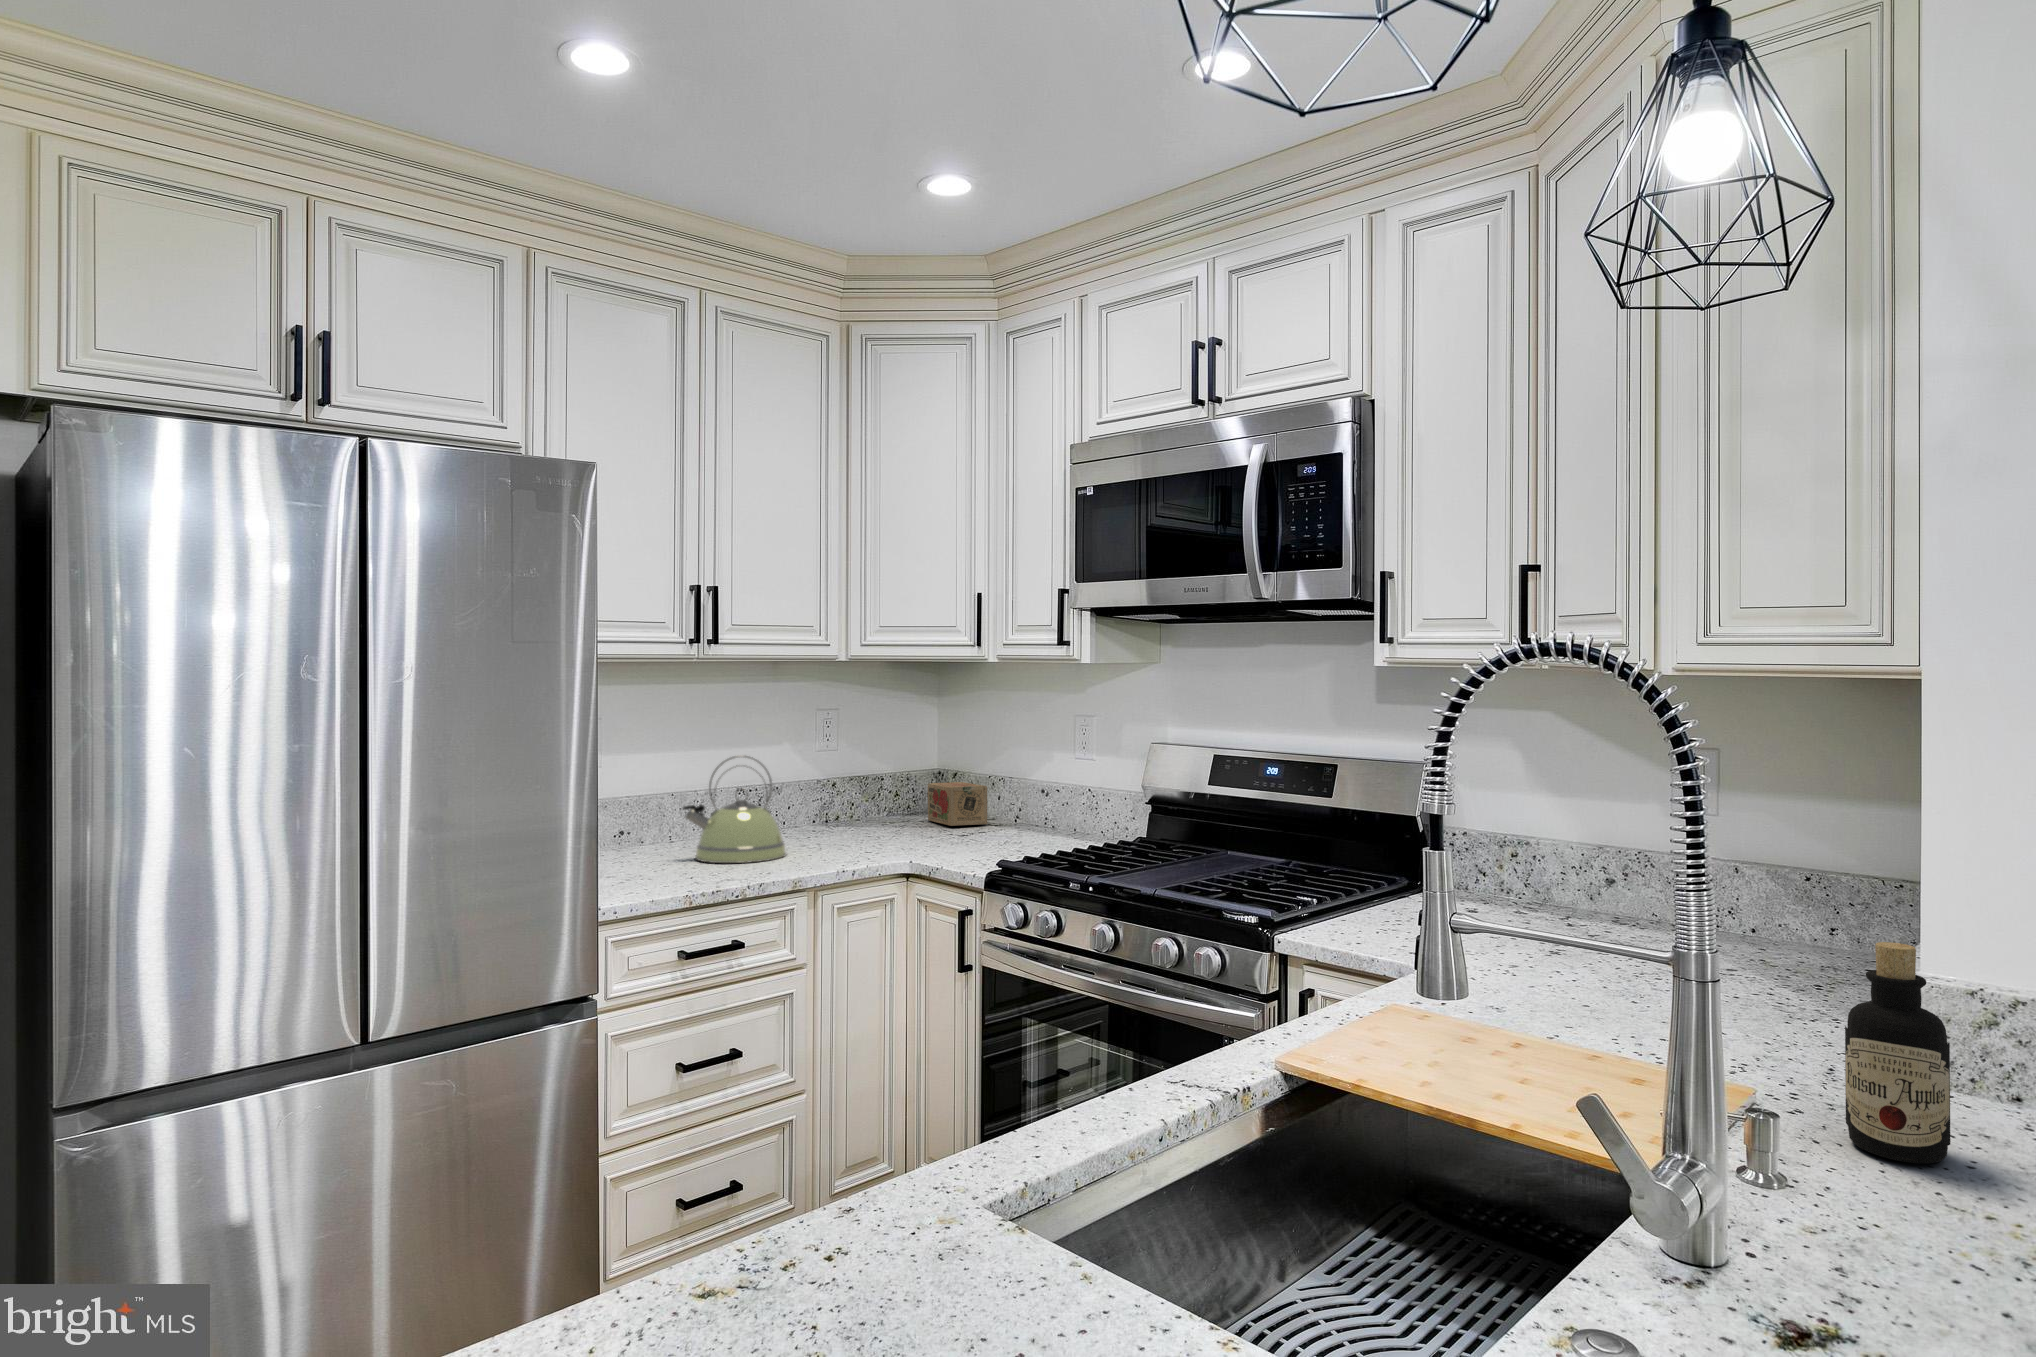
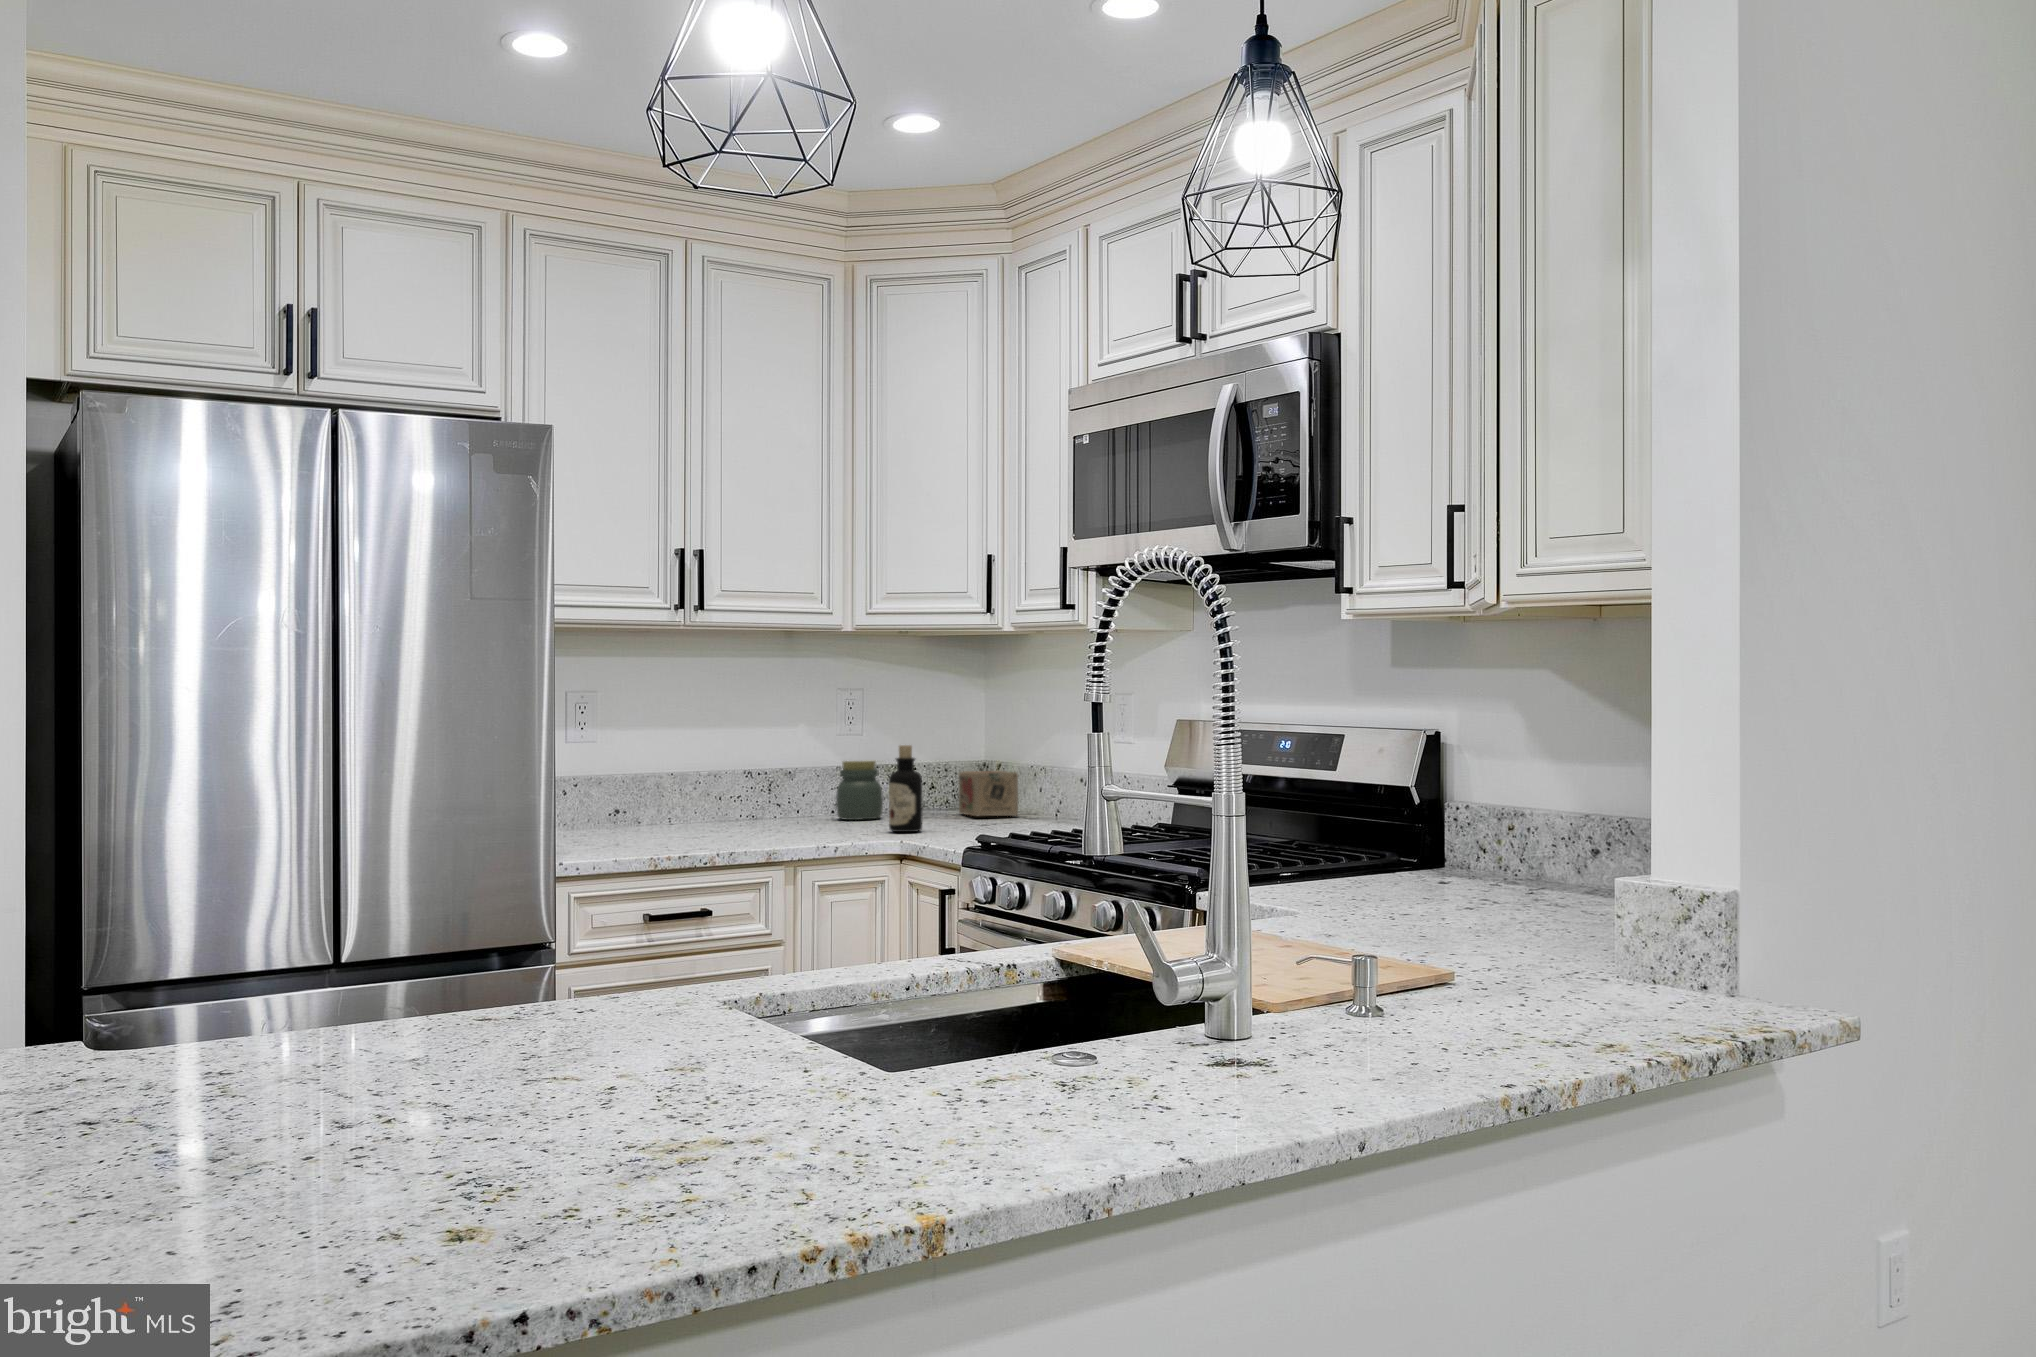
kettle: present [683,755,786,863] -> none [668,728,778,839]
jar: none [822,776,864,830] -> present [836,761,883,820]
bottle: present [1845,942,1950,1163] -> present [889,745,922,832]

